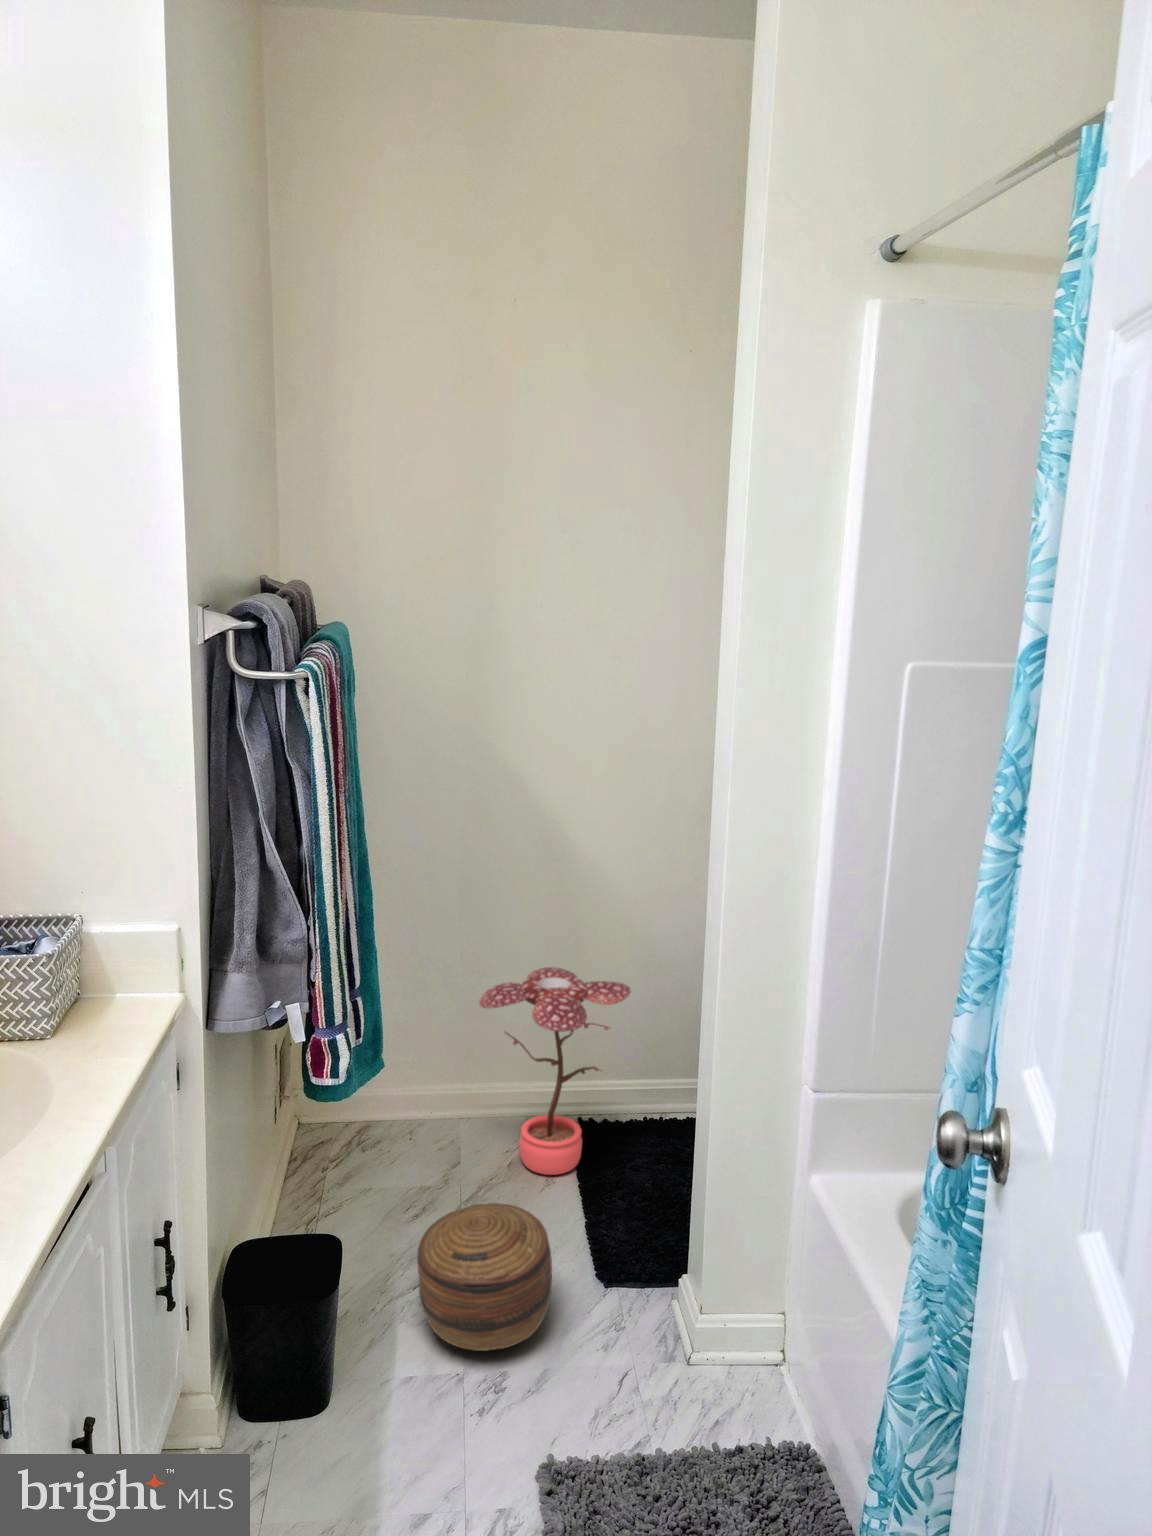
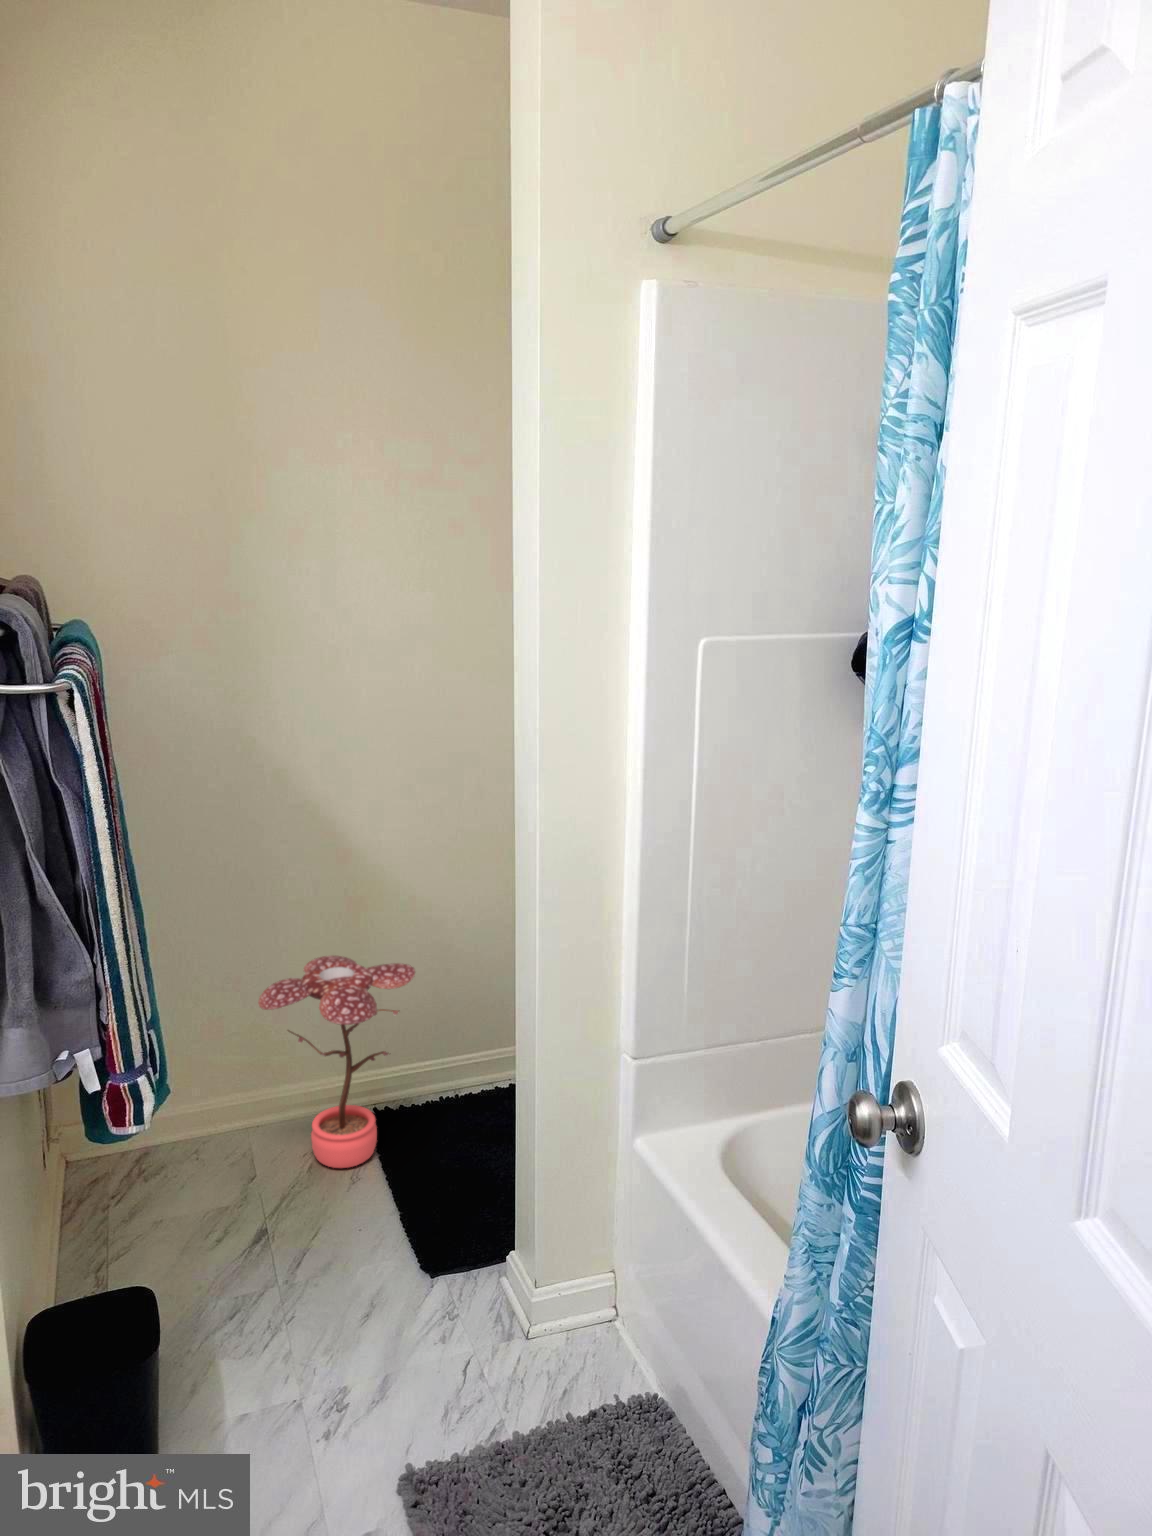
basket: present [417,1203,552,1351] -> none [235,1213,381,1373]

